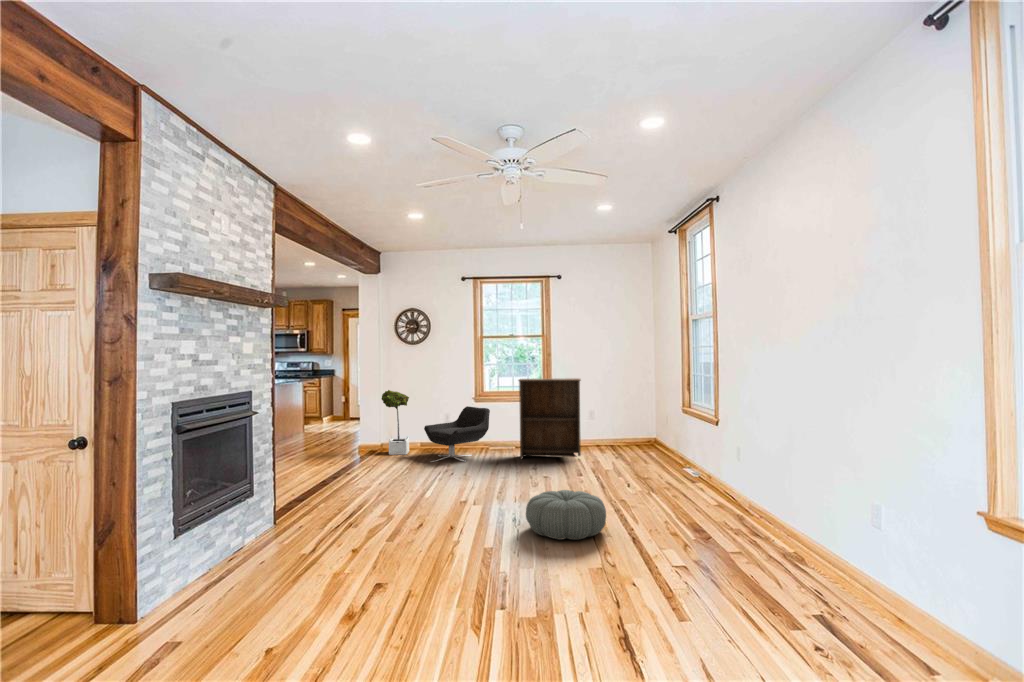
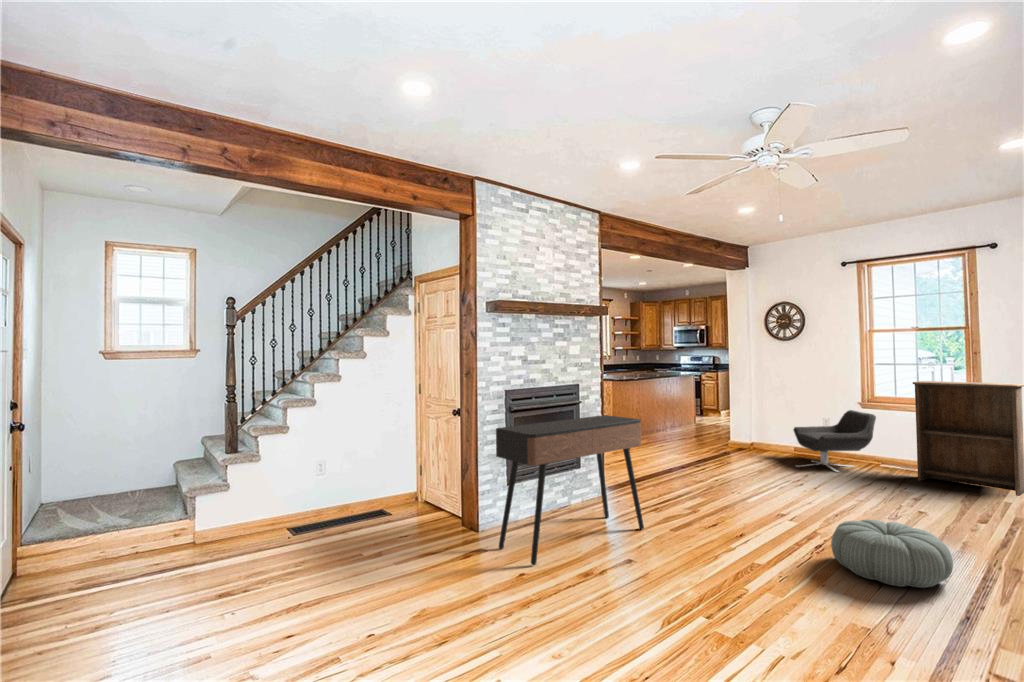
potted tree: present [381,390,409,455] -> none [749,387,782,455]
console table: none [191,426,355,629] -> present [496,415,644,565]

